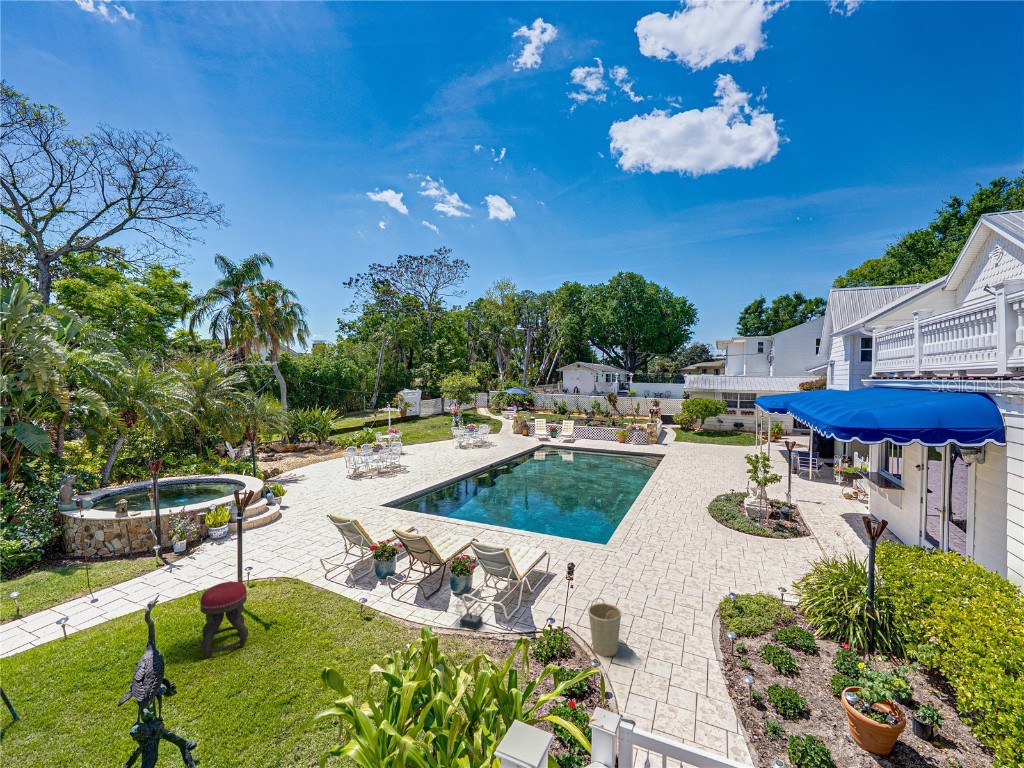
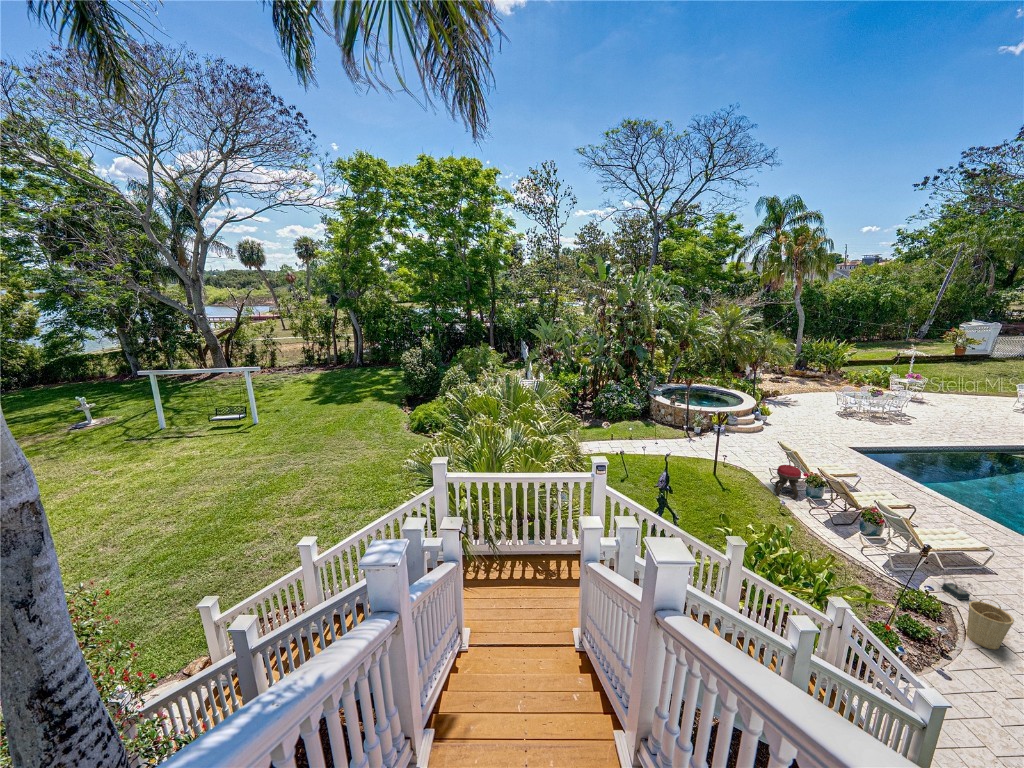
ottoman: present [200,581,248,658] -> present [774,465,801,500]
decorative plant: present [455,595,485,630] -> present [939,570,976,600]

